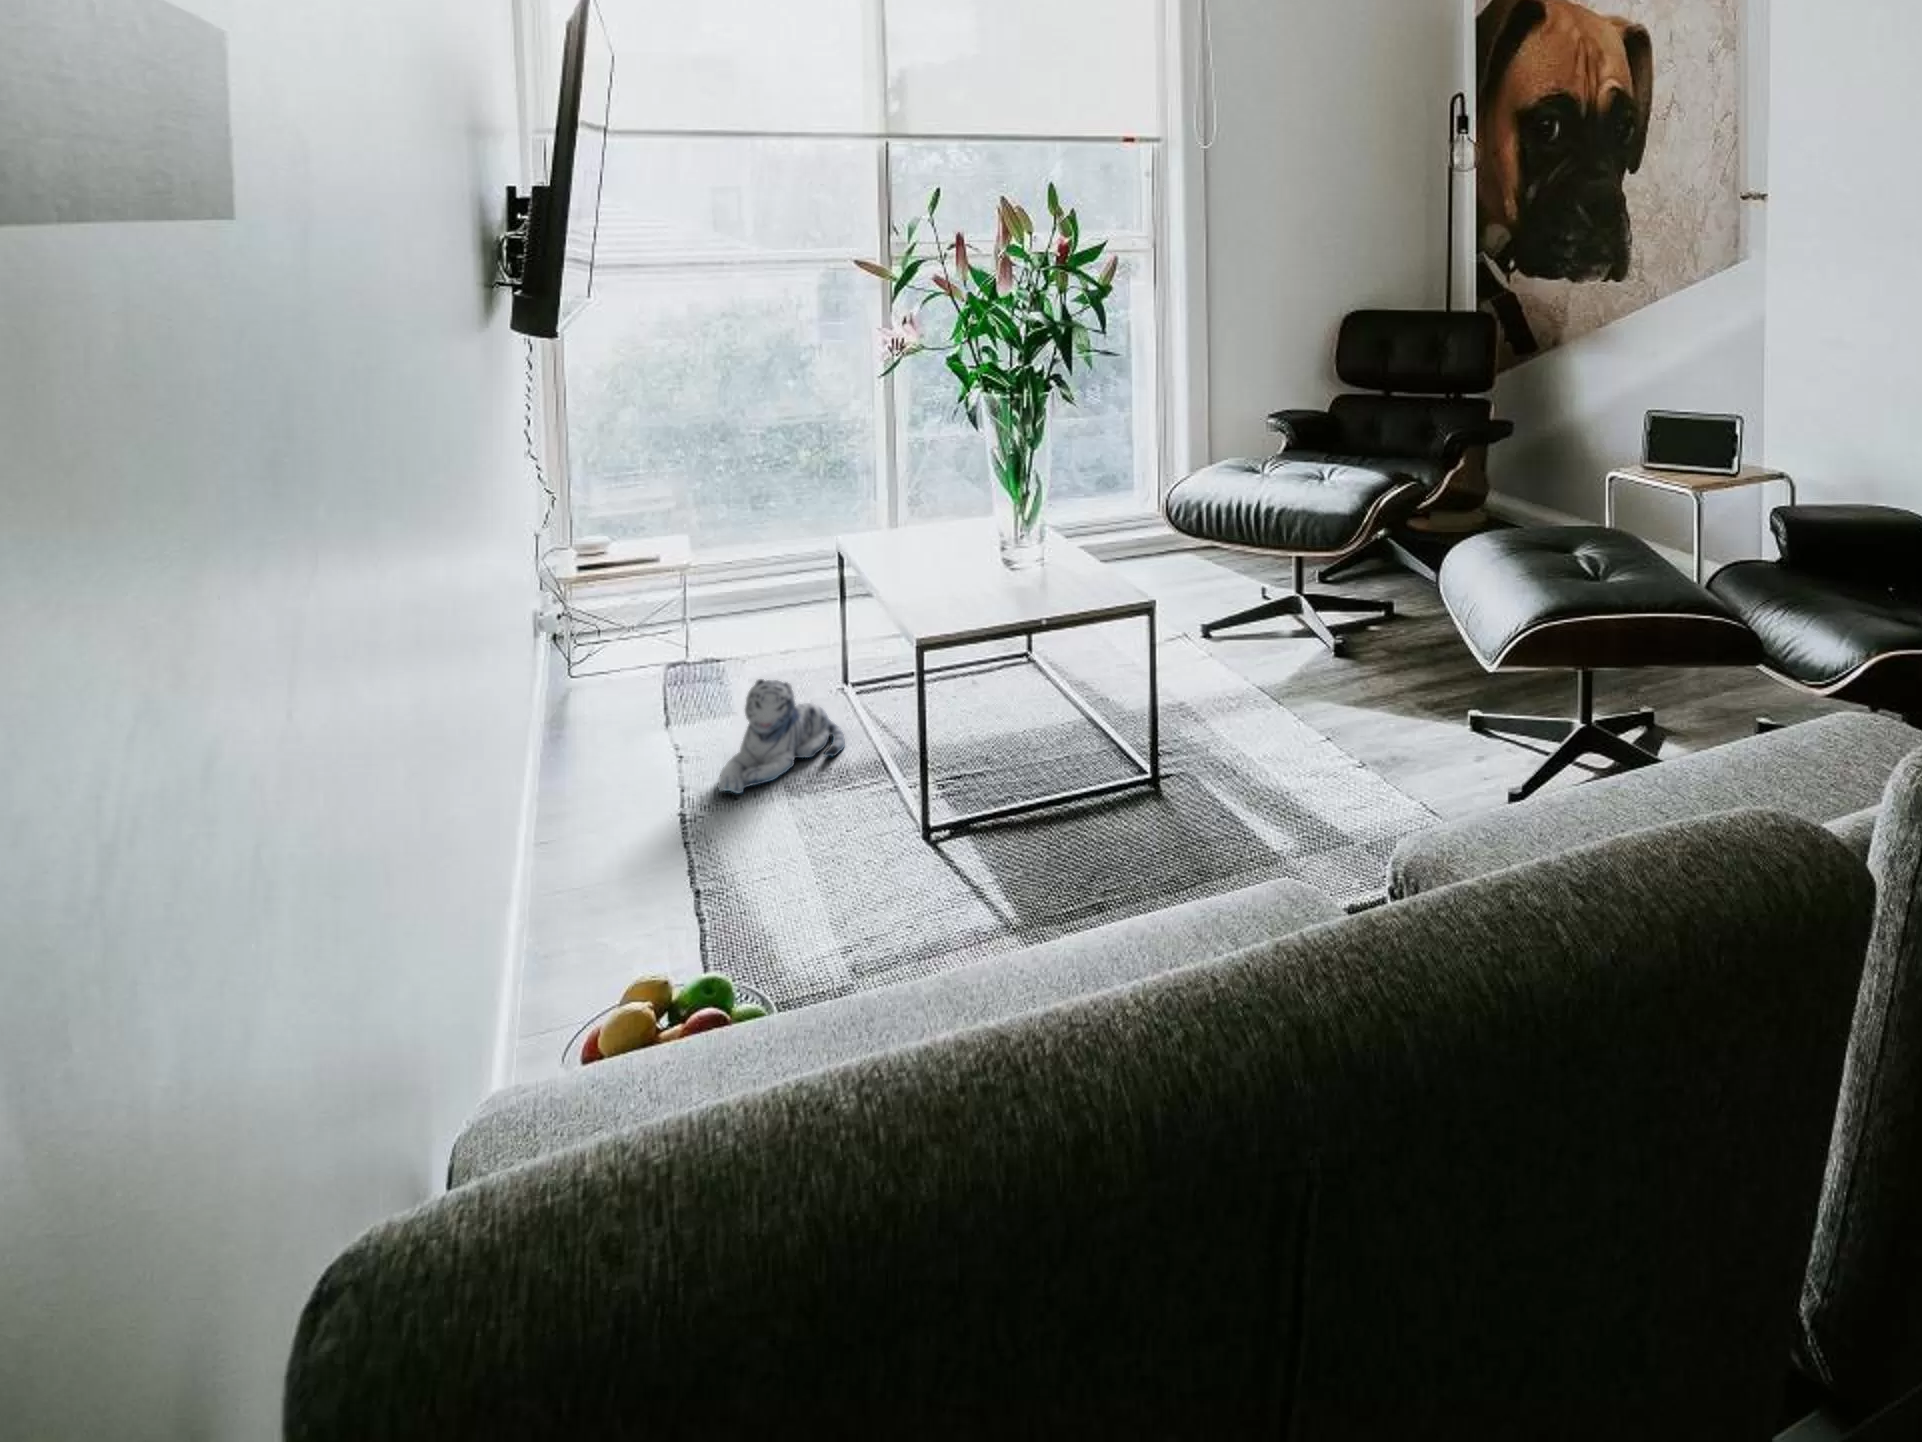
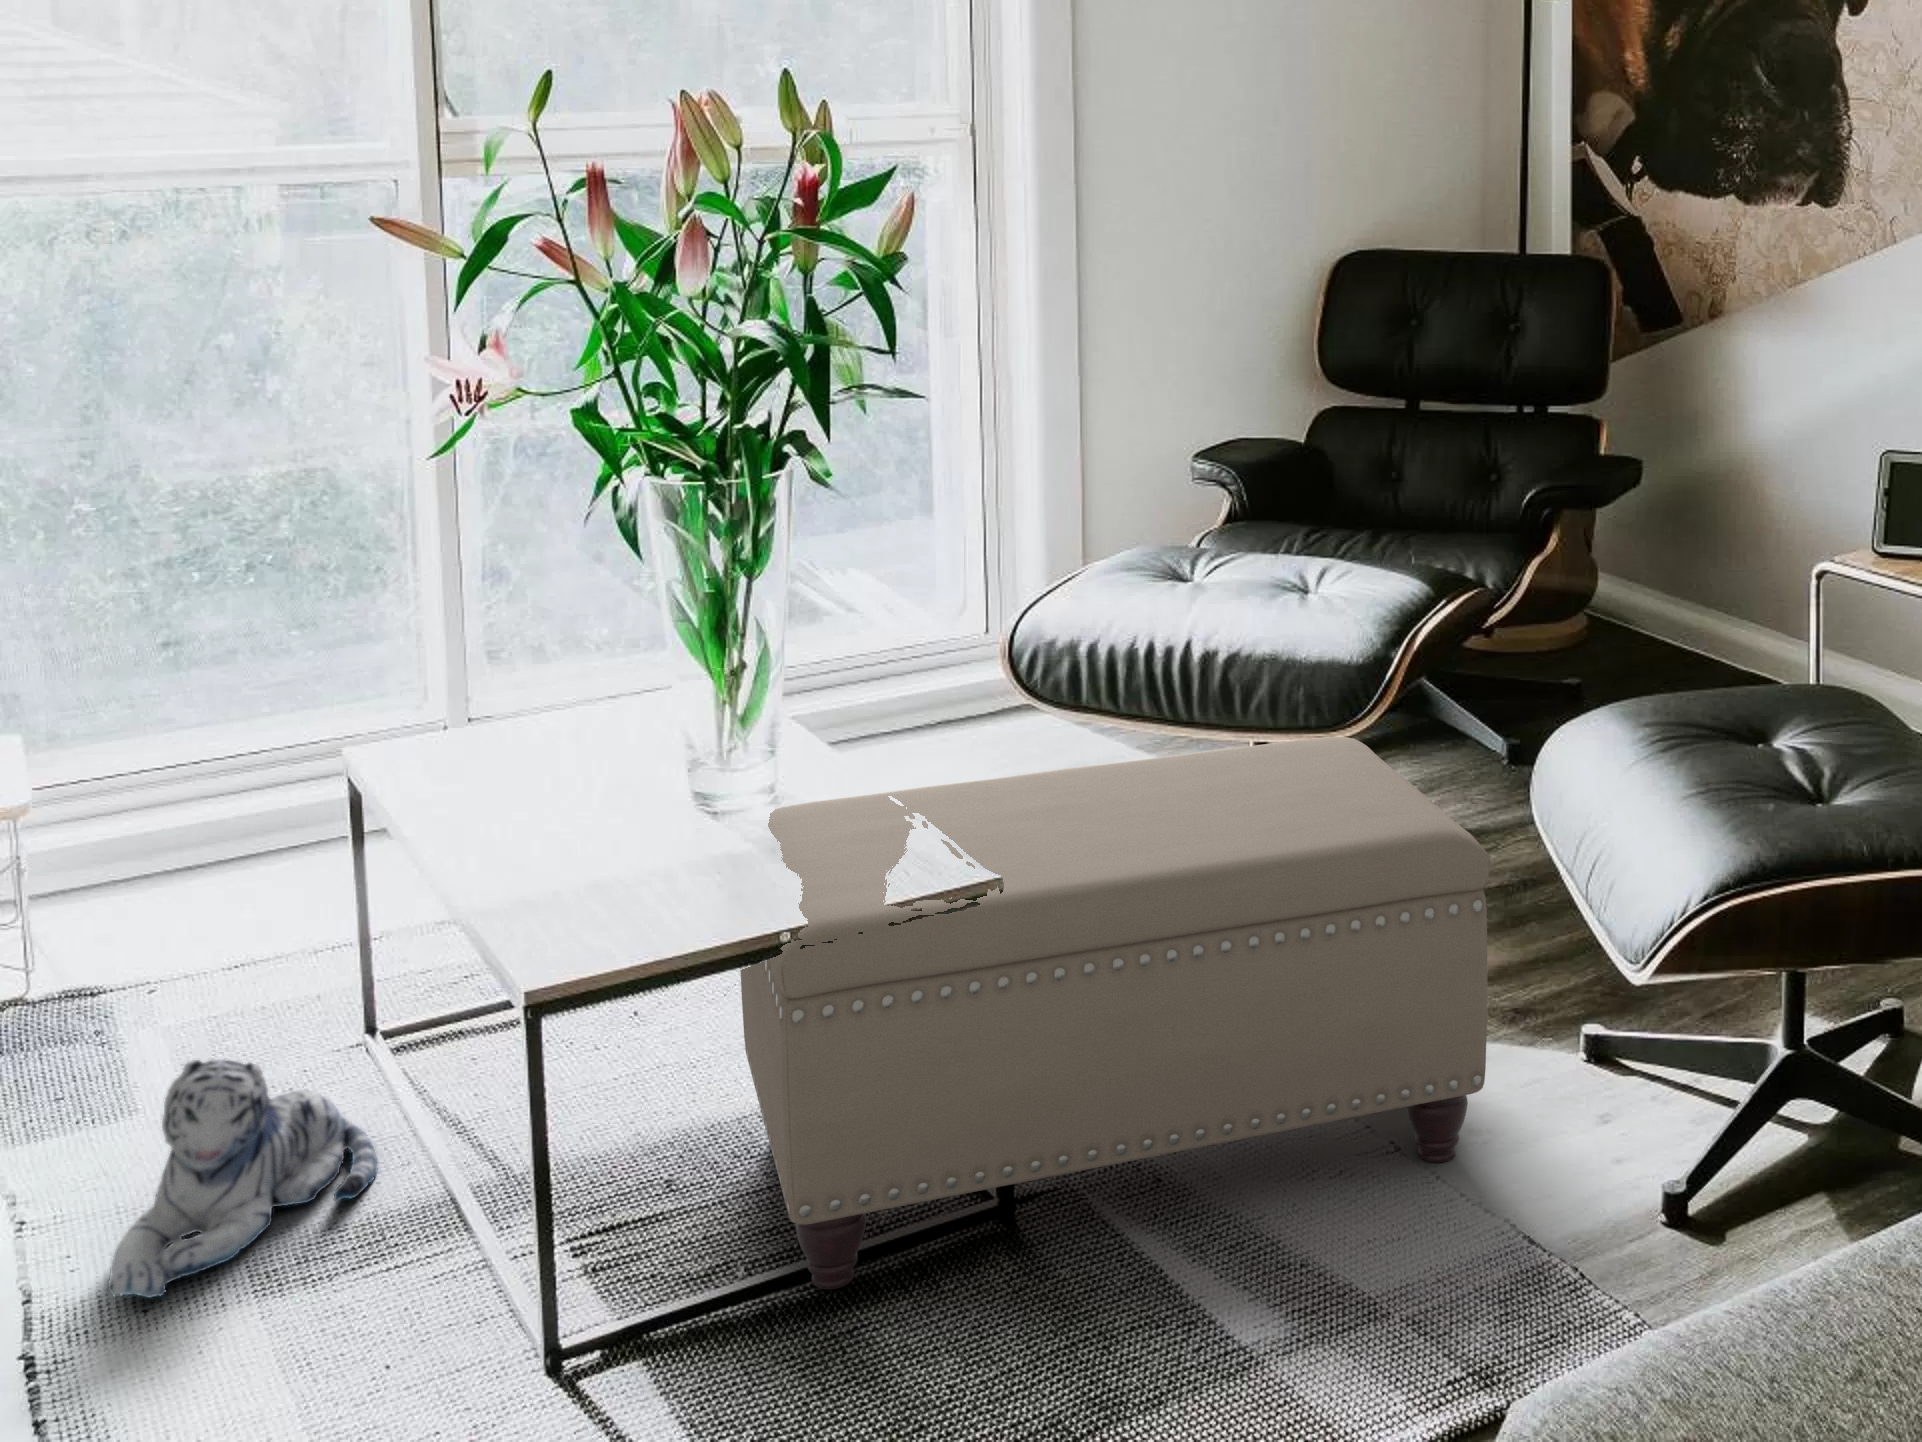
ottoman: none [1022,547,1415,812] -> present [740,737,1490,1289]

